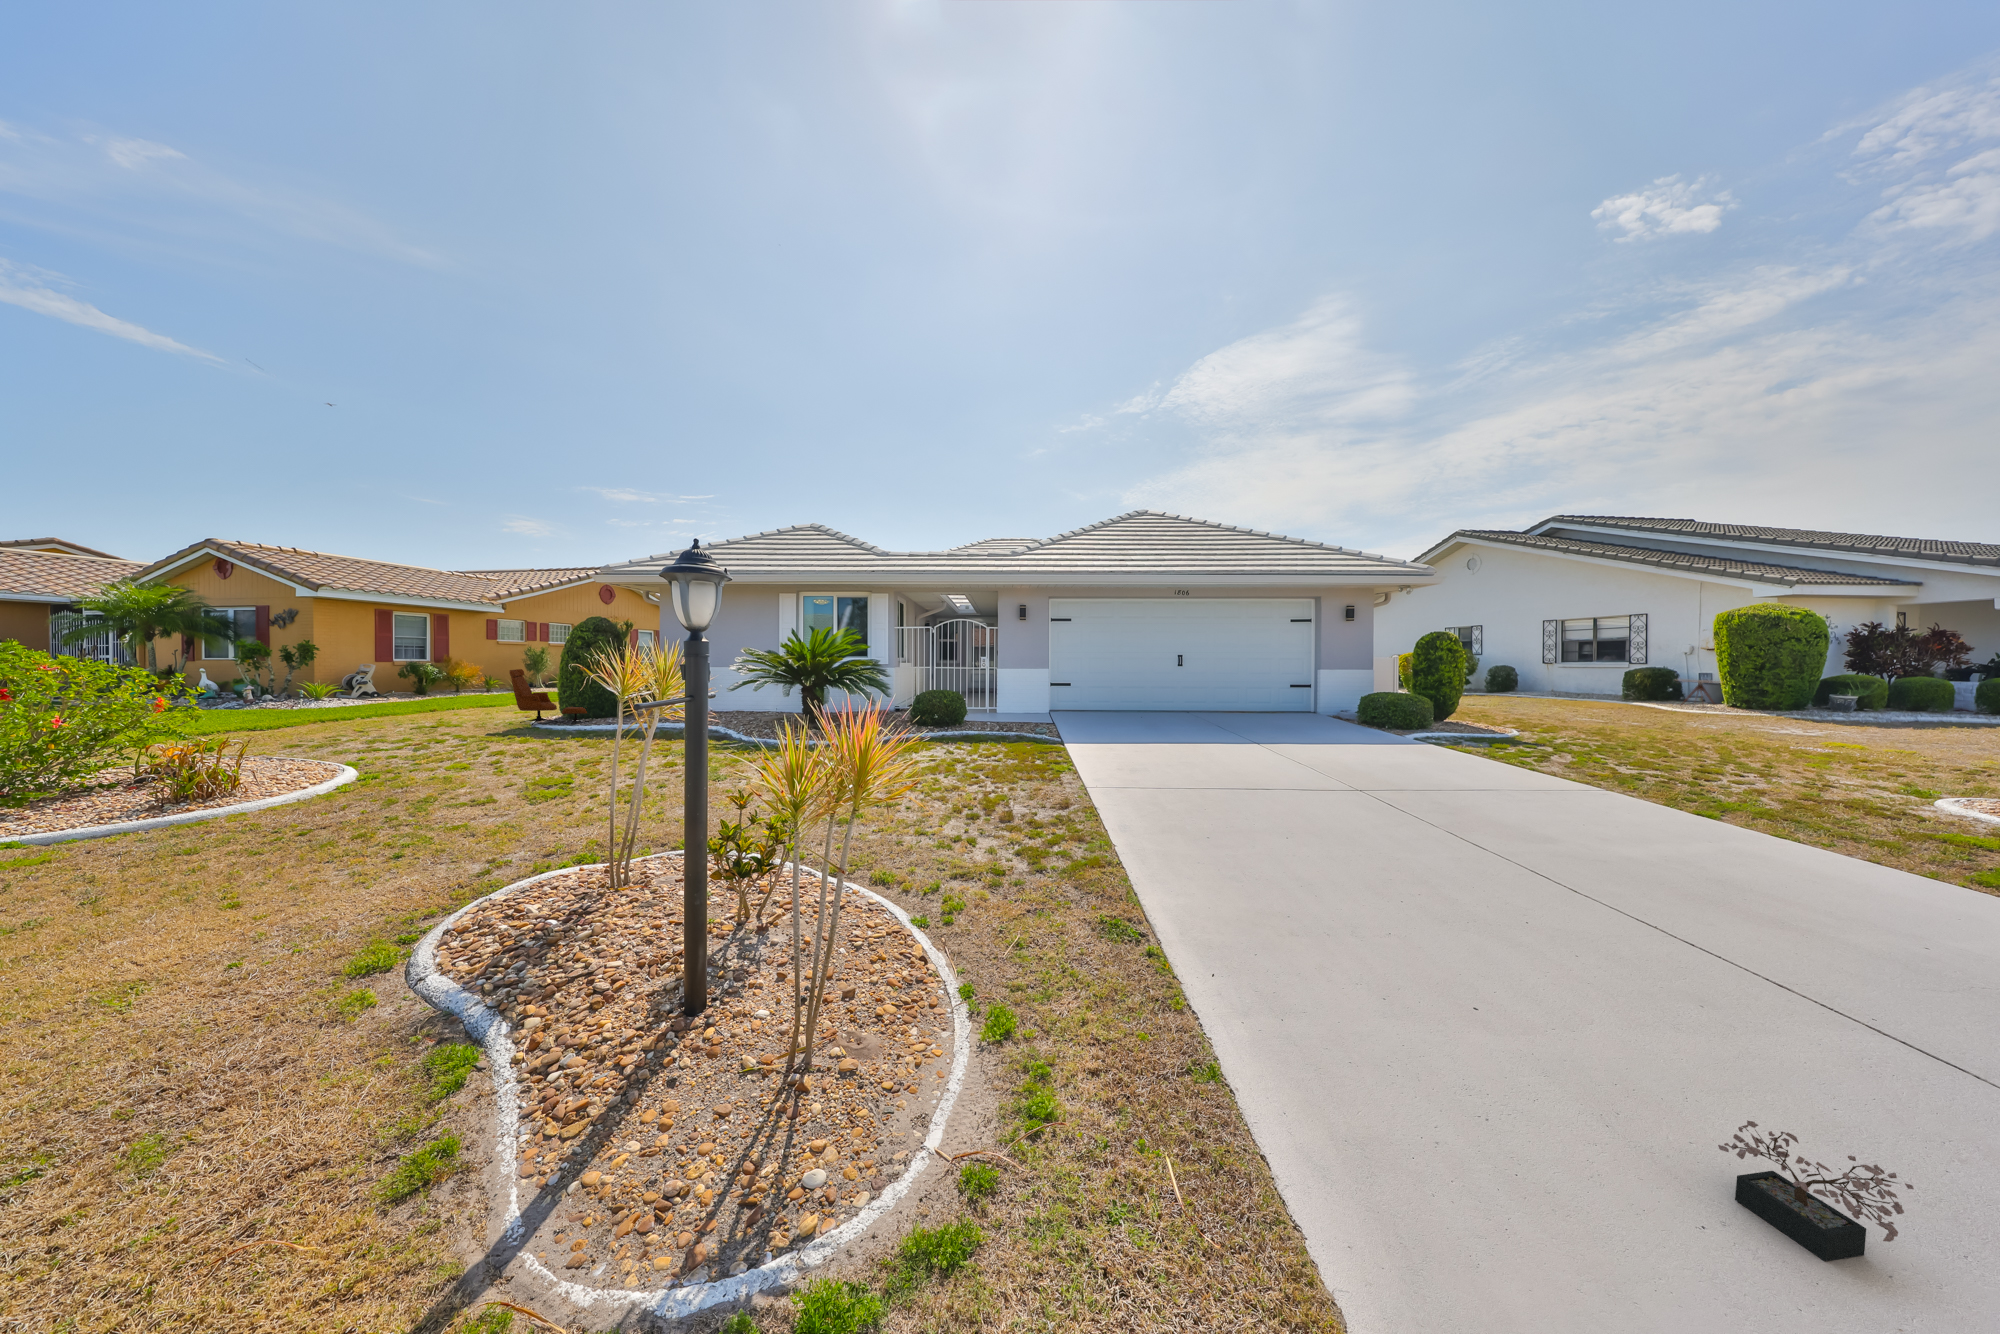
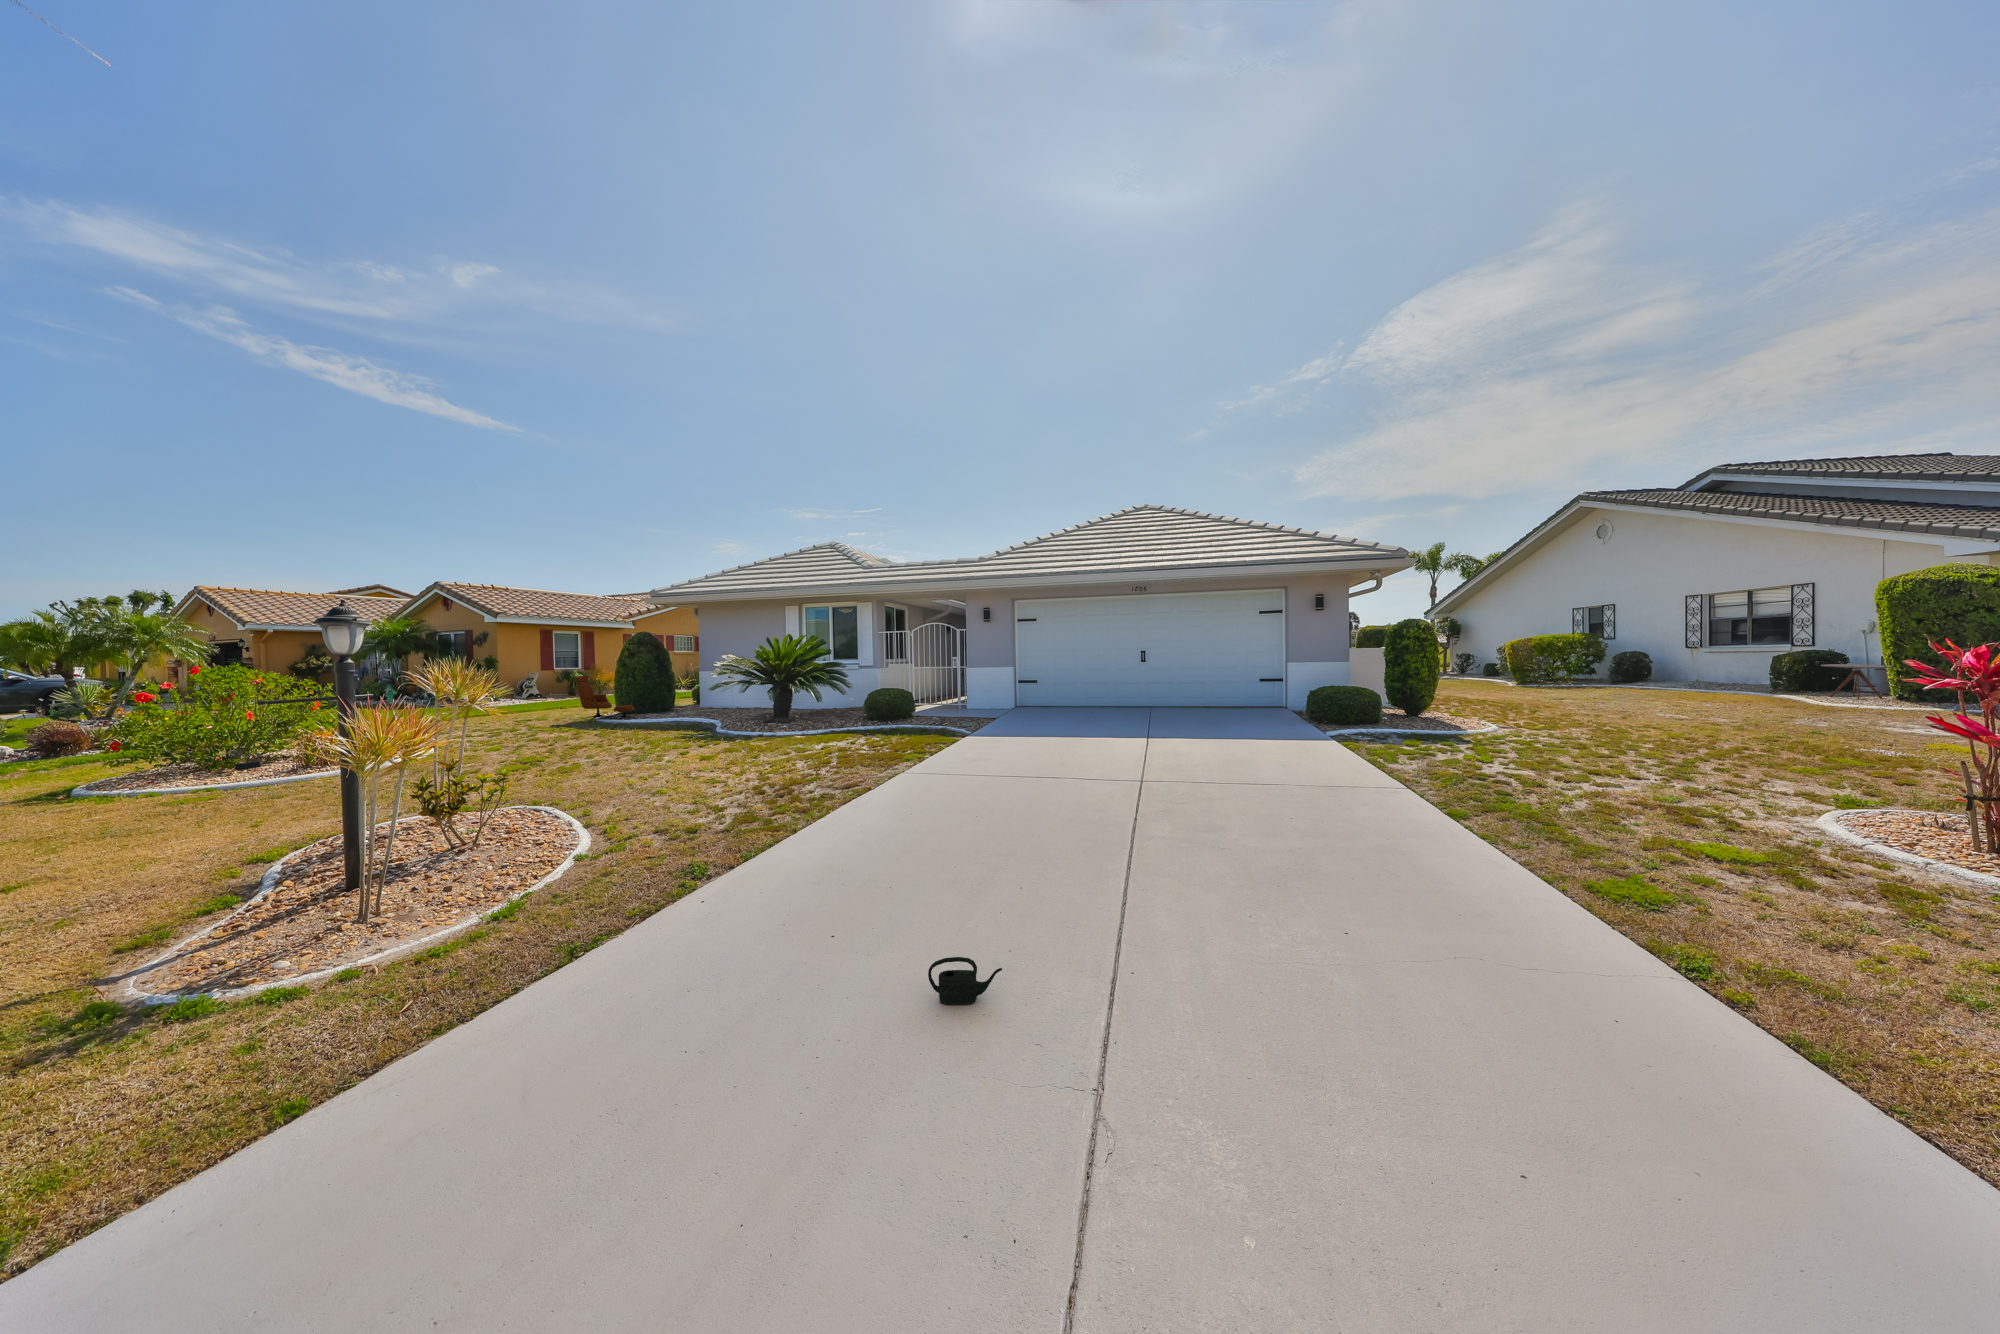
watering can: none [1788,1029,1858,1092] -> present [928,957,1002,1005]
decorative plant: present [1718,1120,1914,1261] -> present [228,749,261,769]

